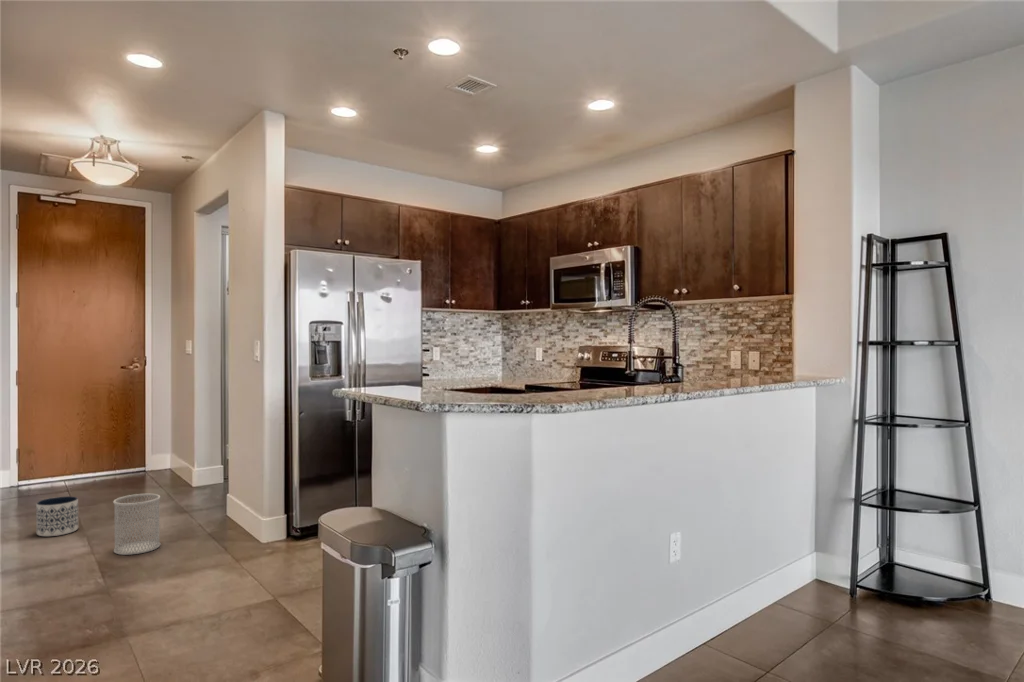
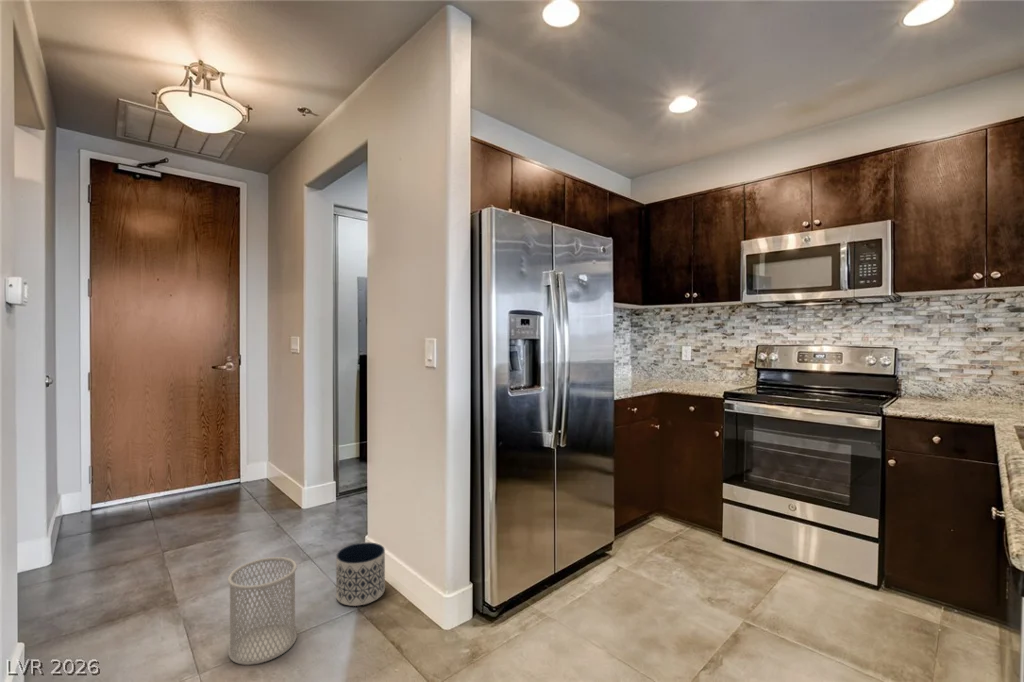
planter: present [36,496,78,537] -> present [336,542,385,606]

